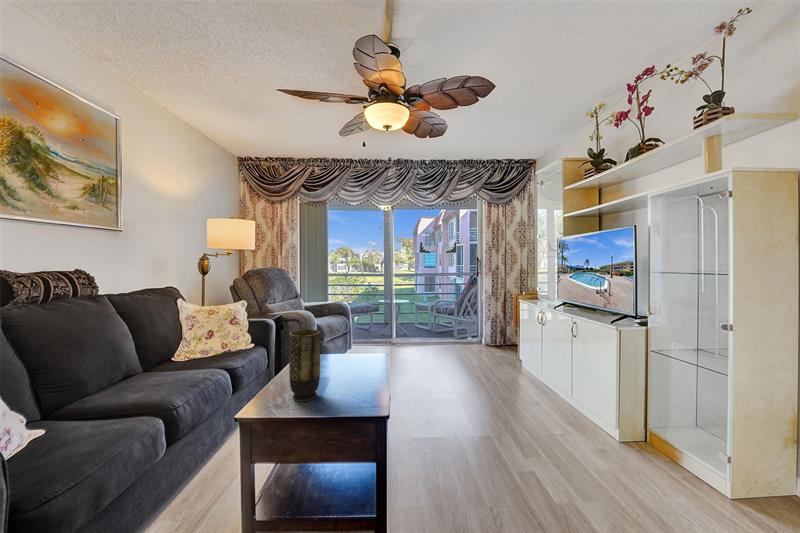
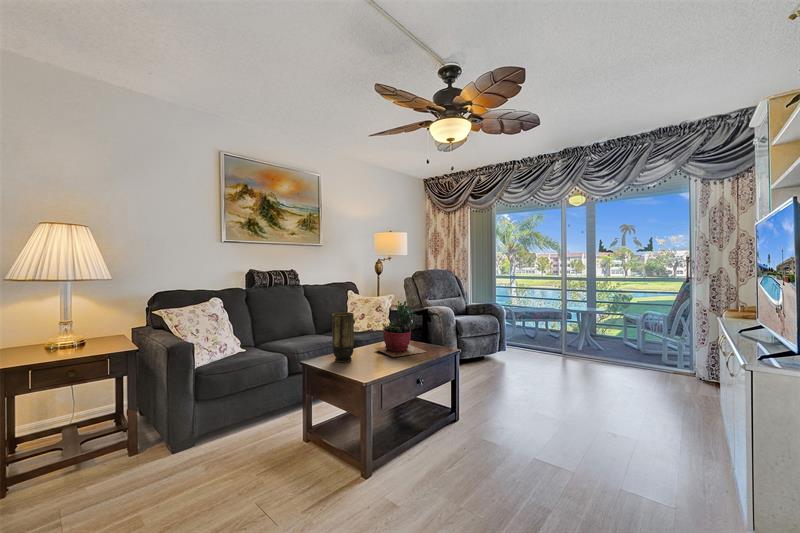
succulent plant: none [314,305,372,376] -> present [375,301,426,357]

